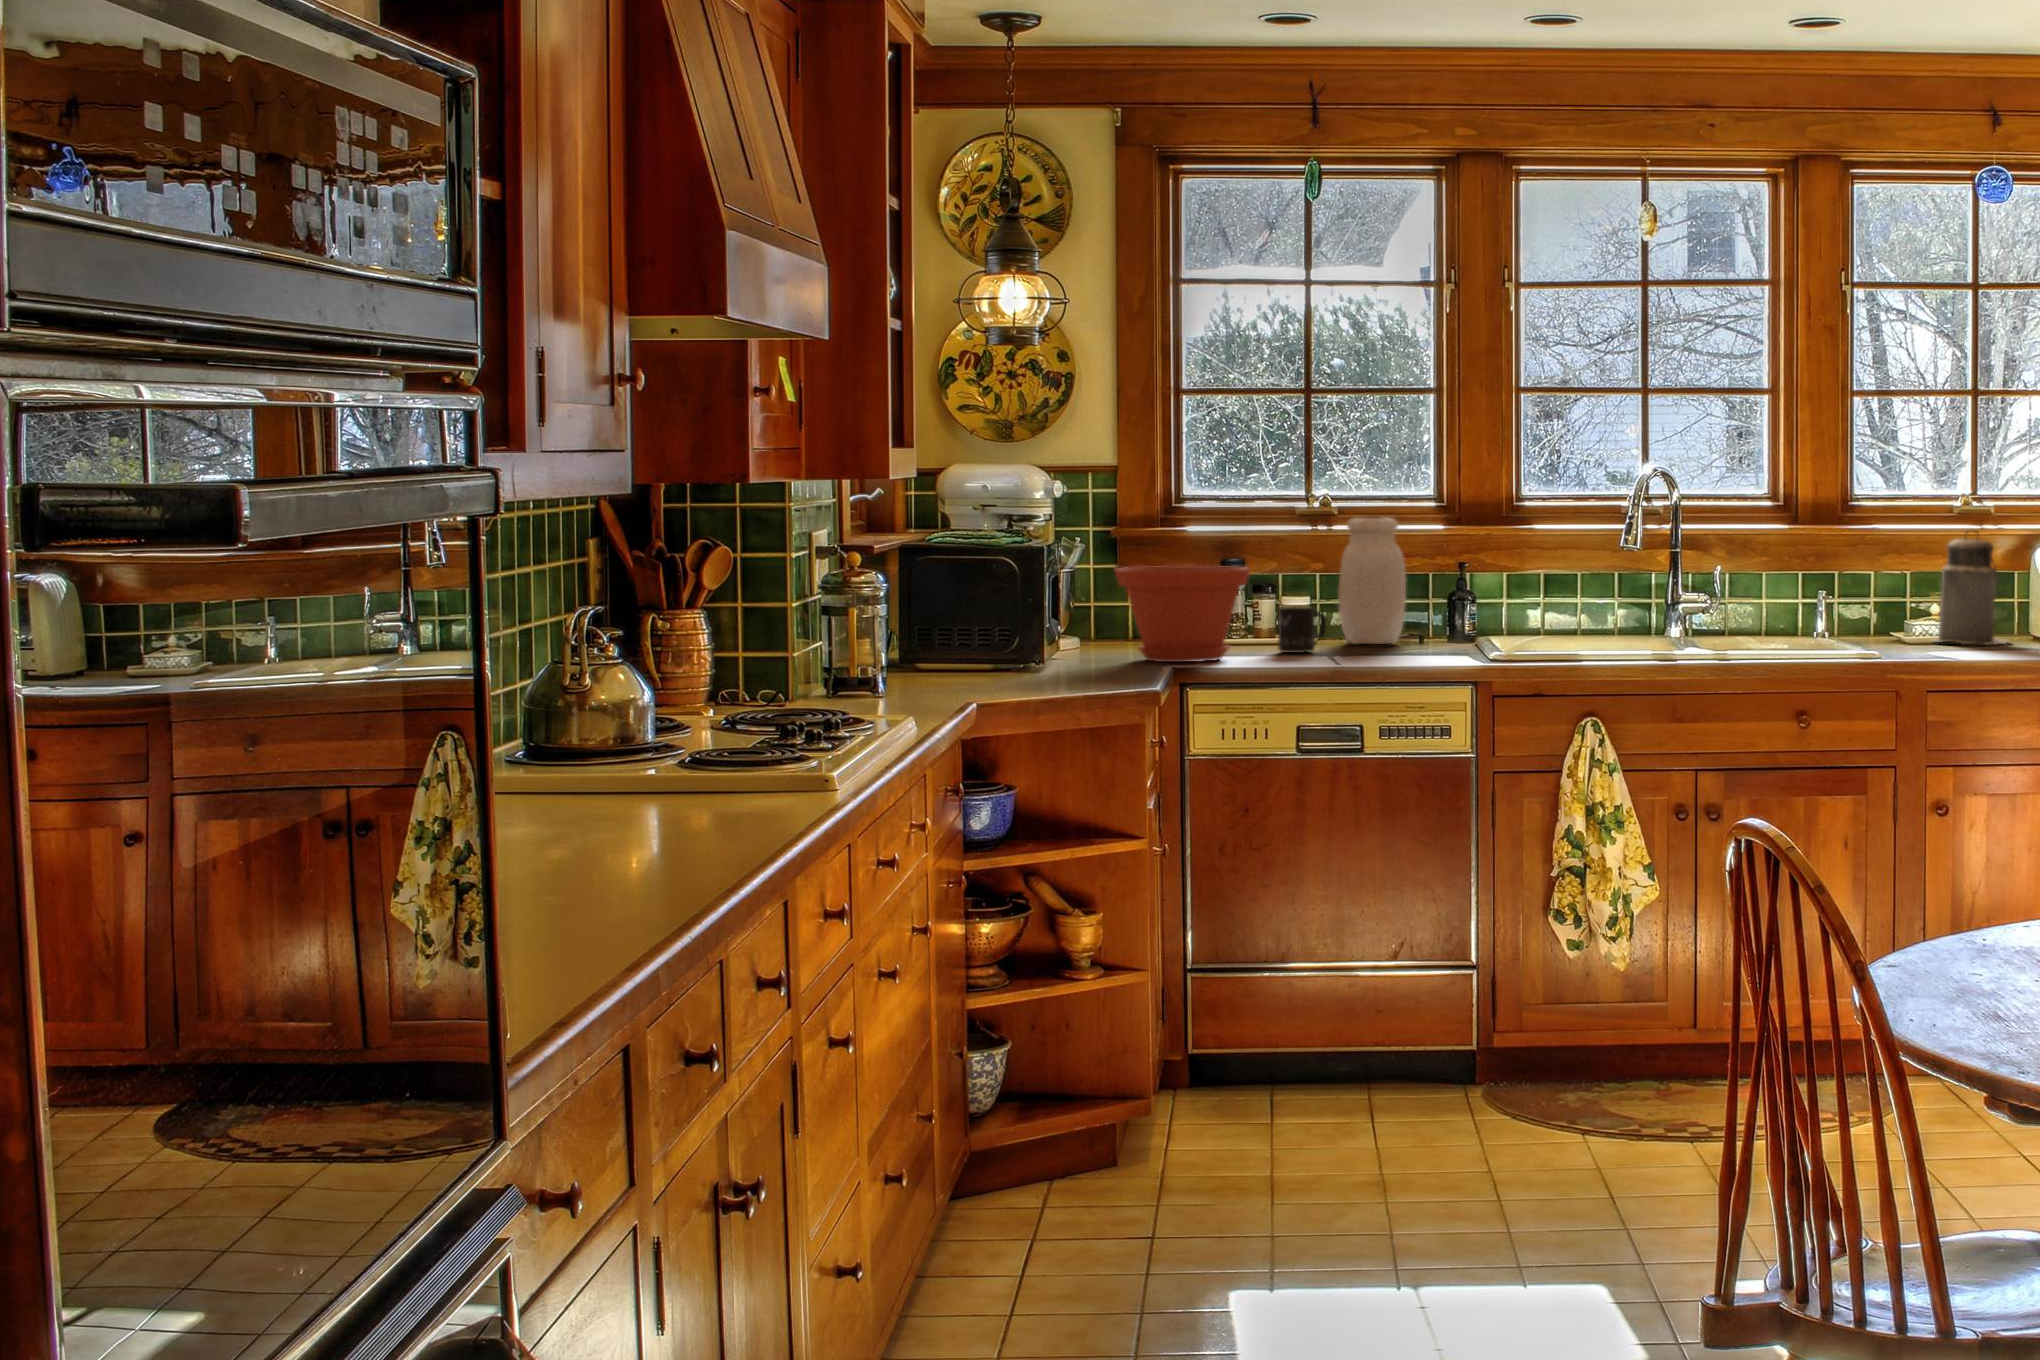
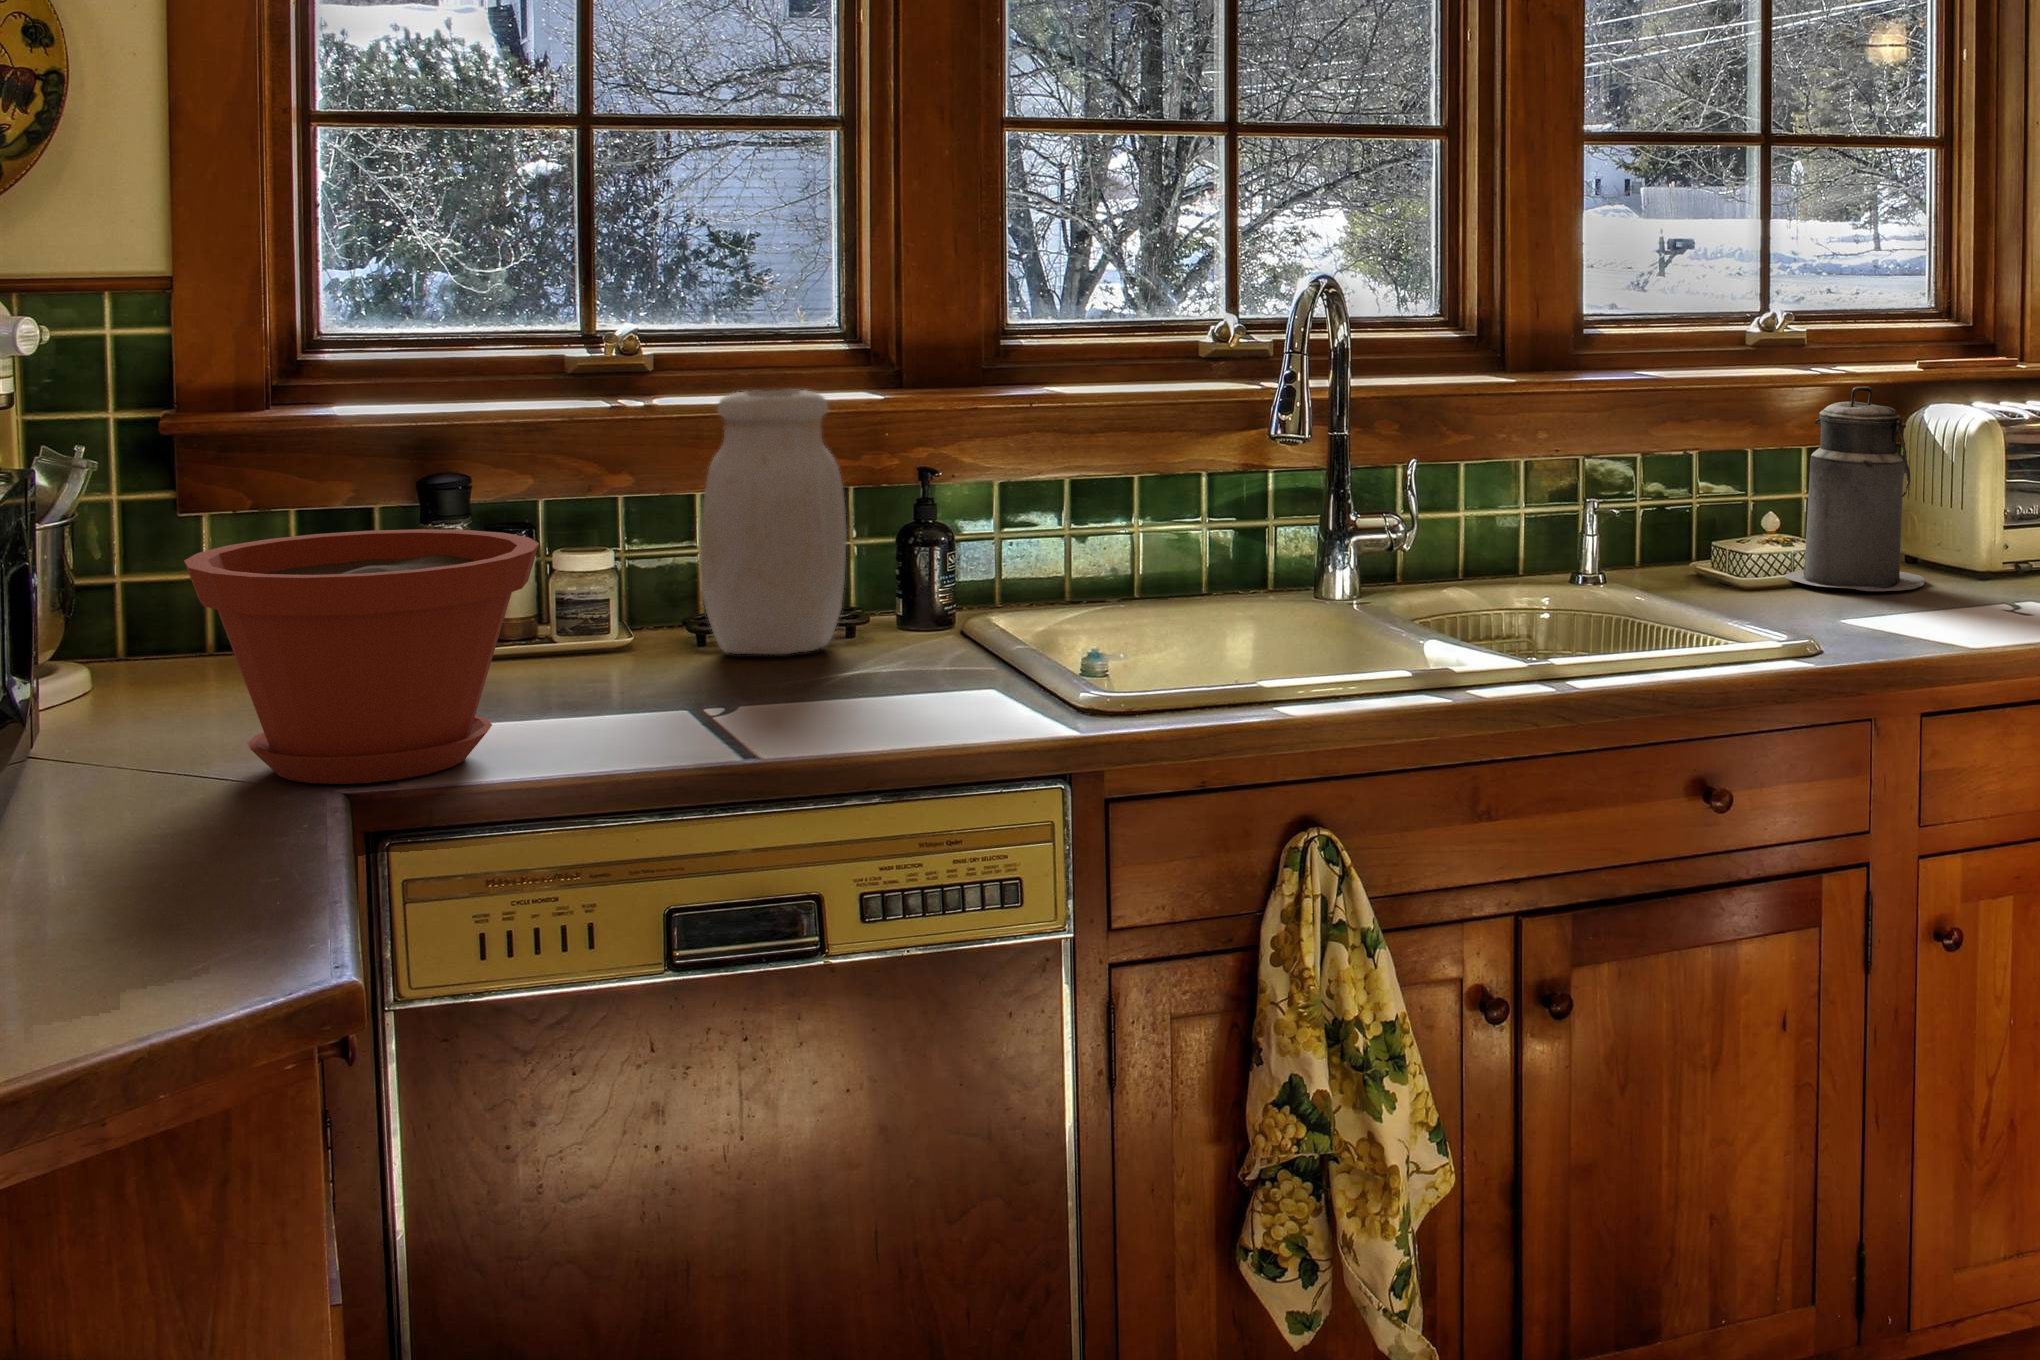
mug: present [1278,607,1326,653] -> none [587,600,694,709]

